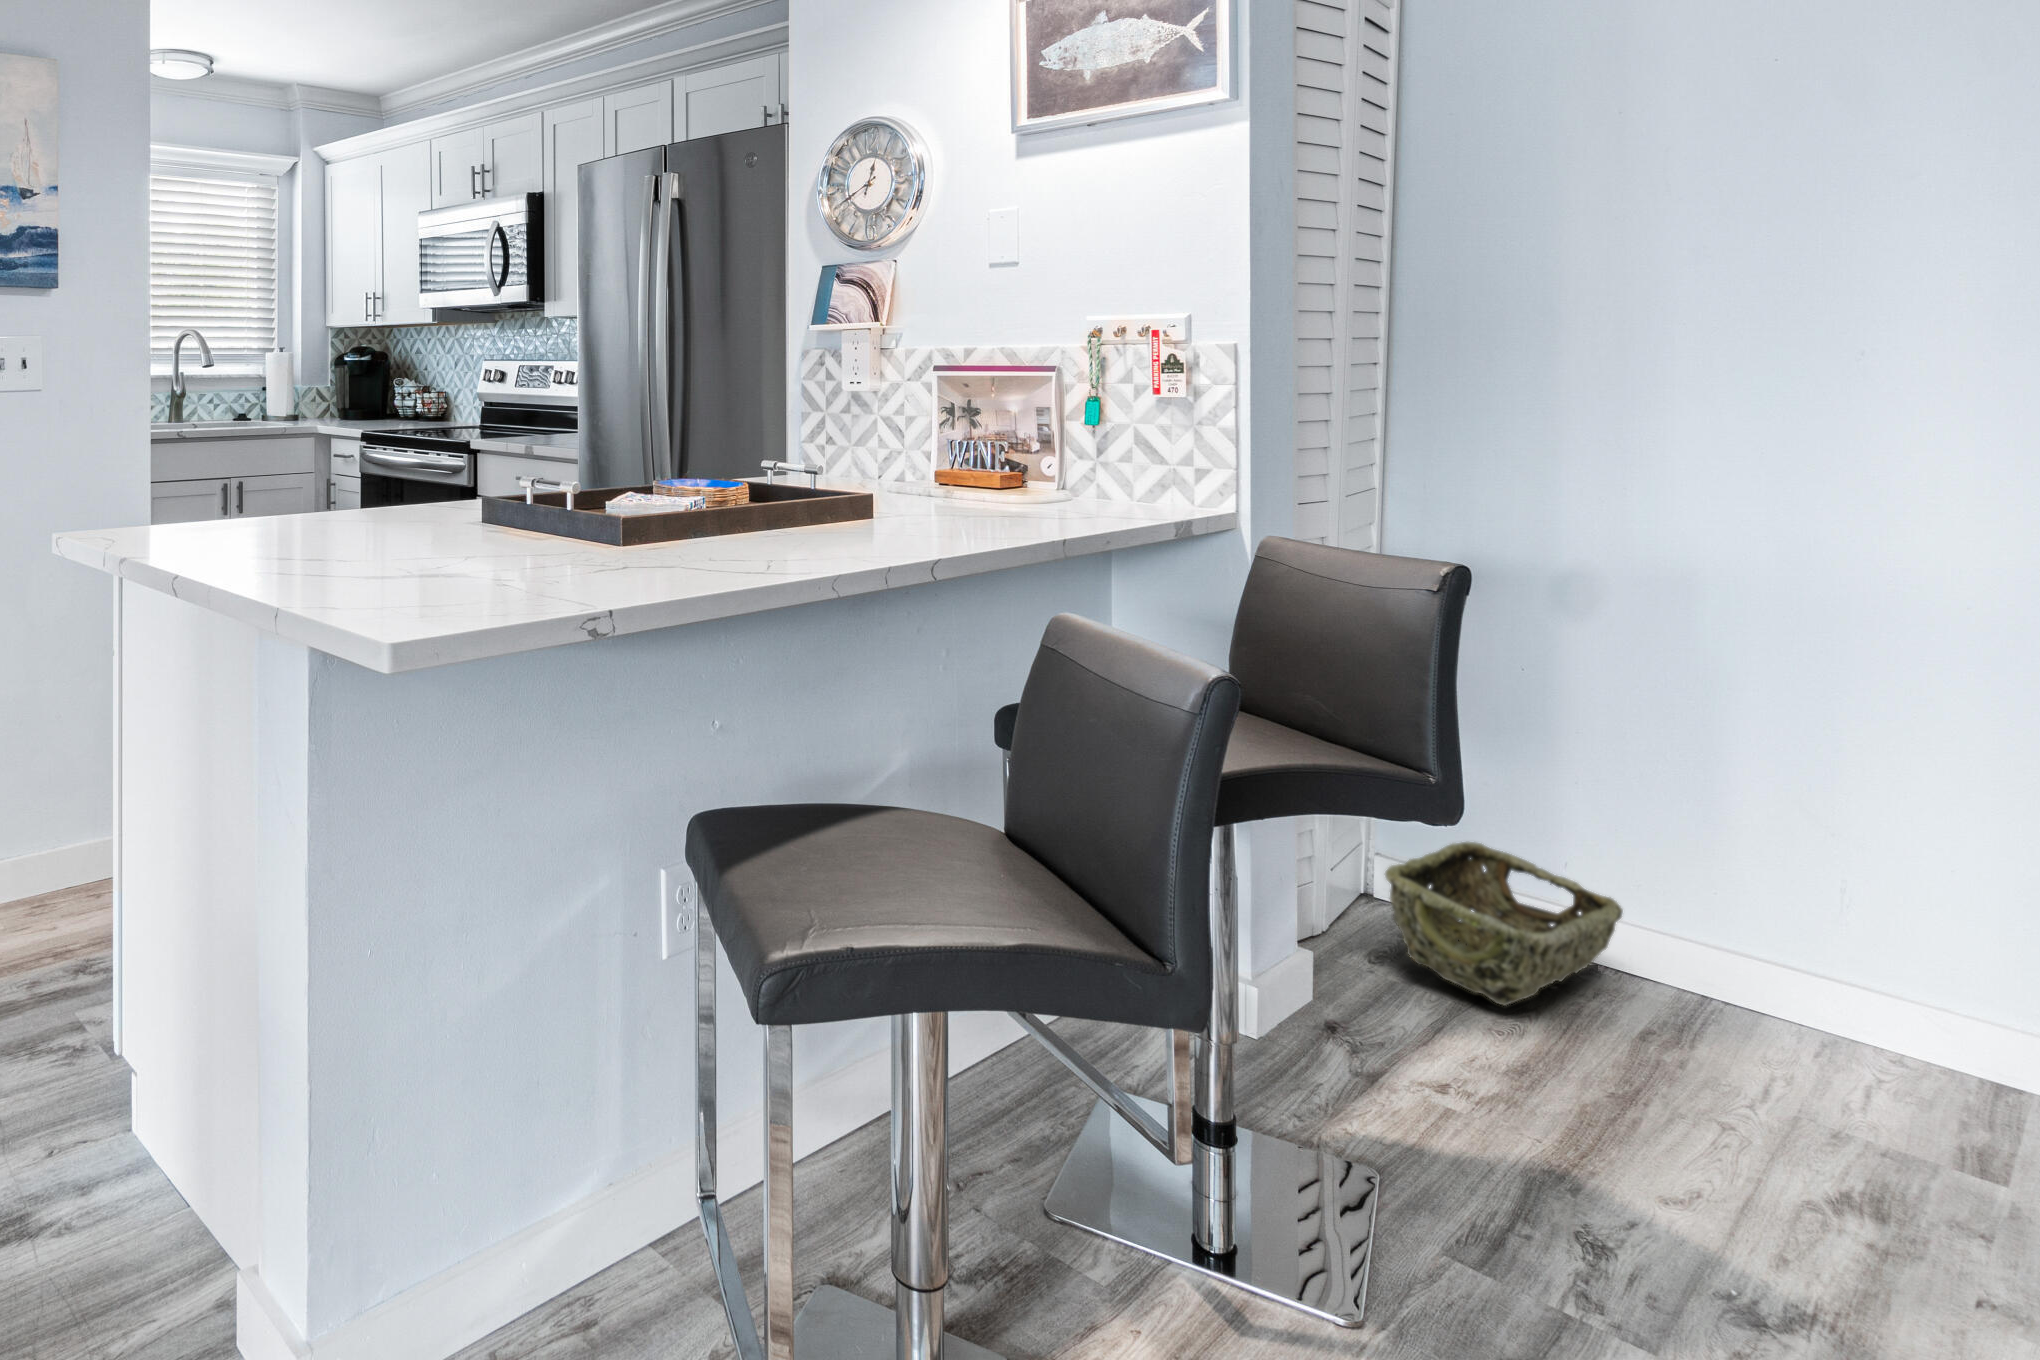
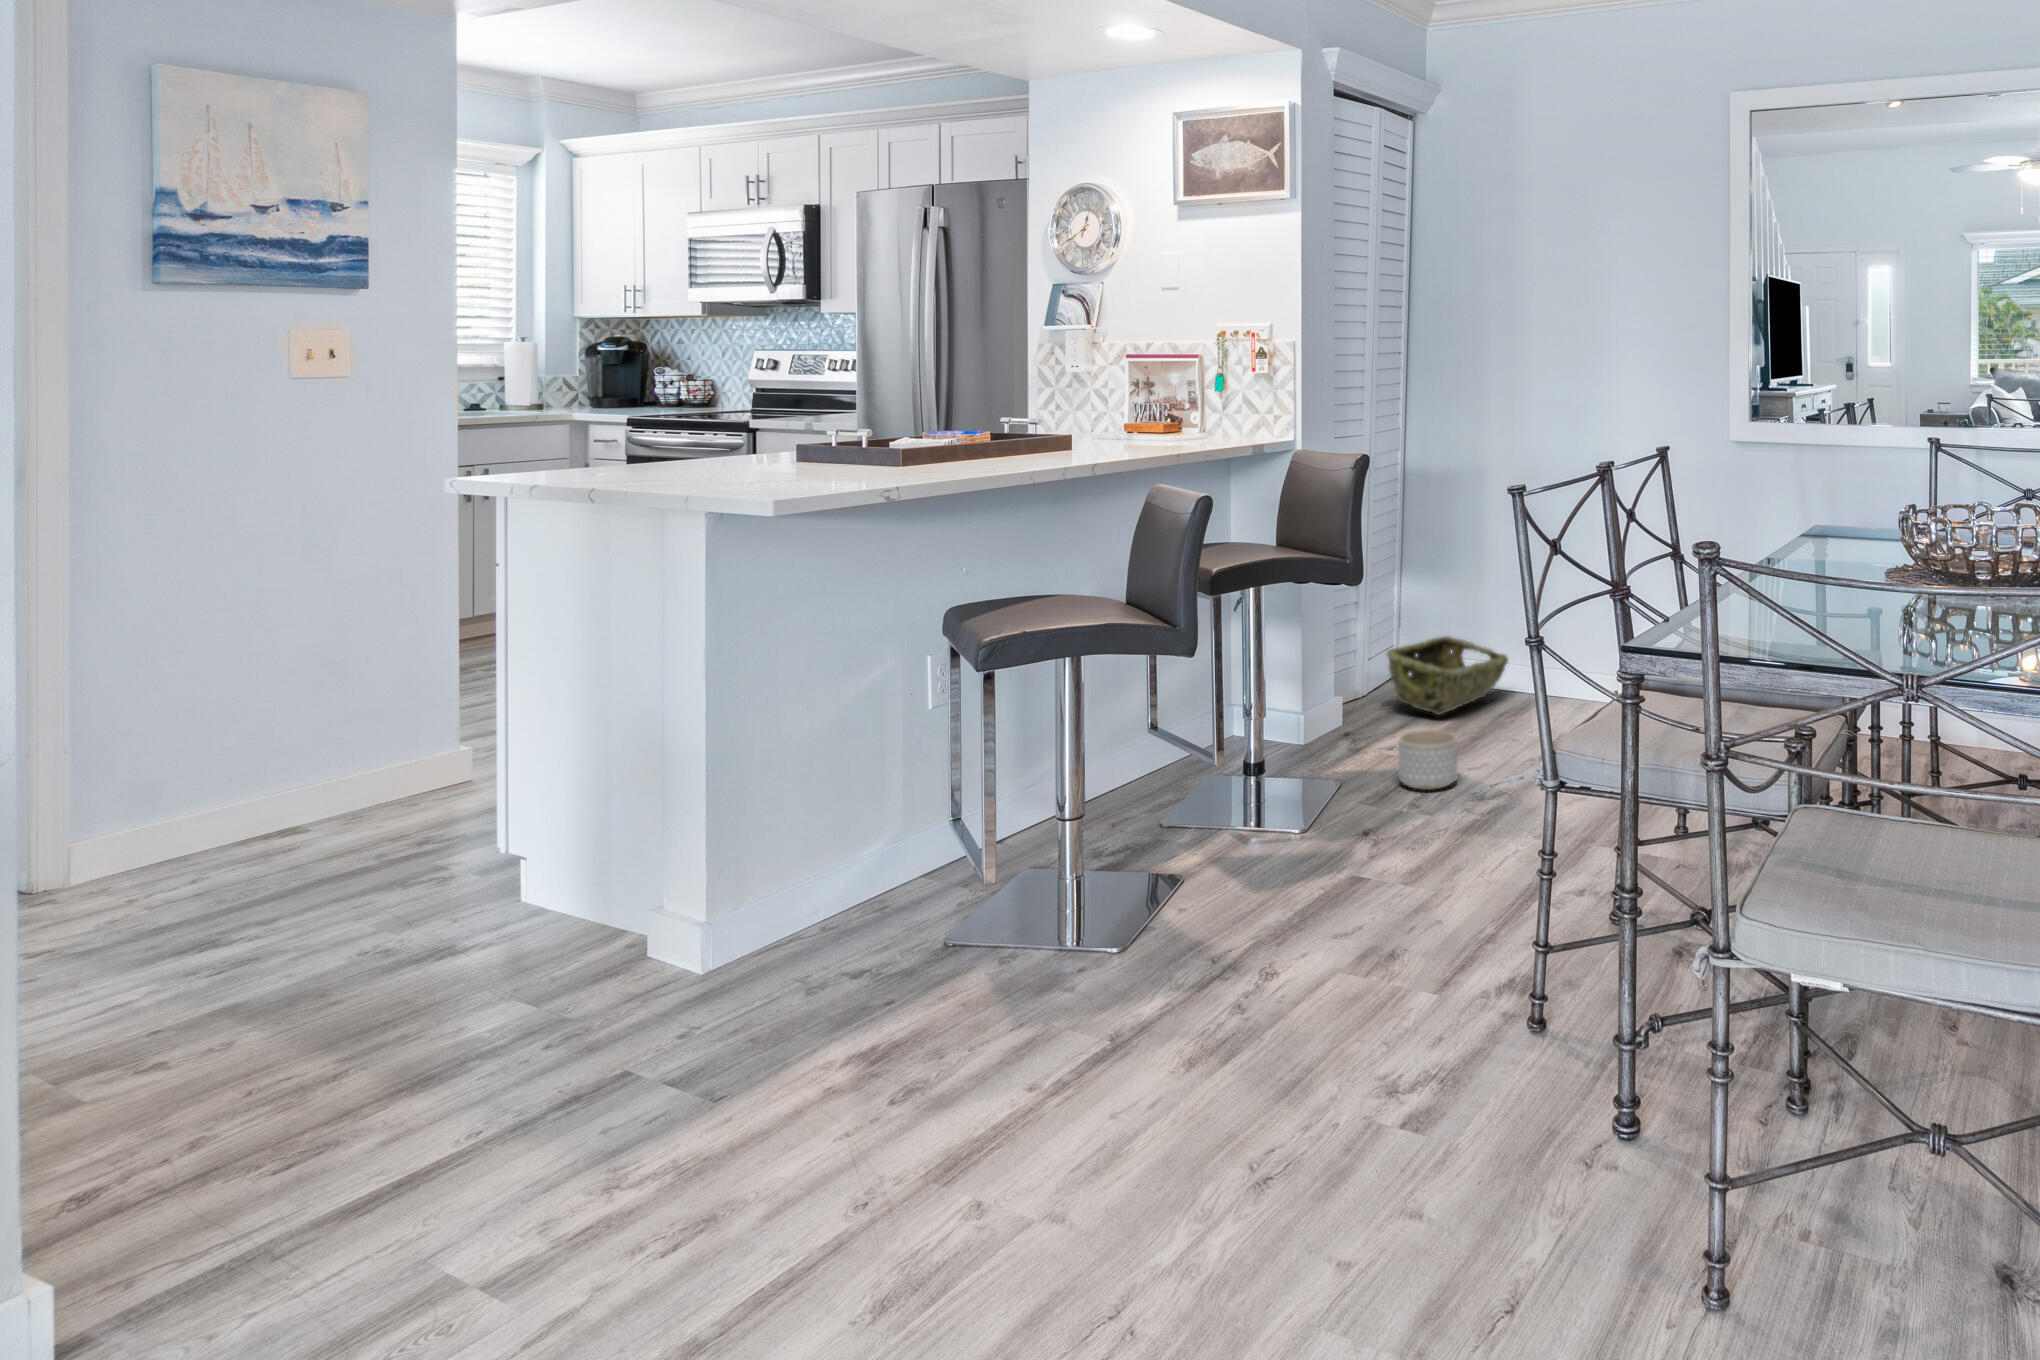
planter: none [1516,1096,1664,1249] -> present [1399,730,1457,790]

